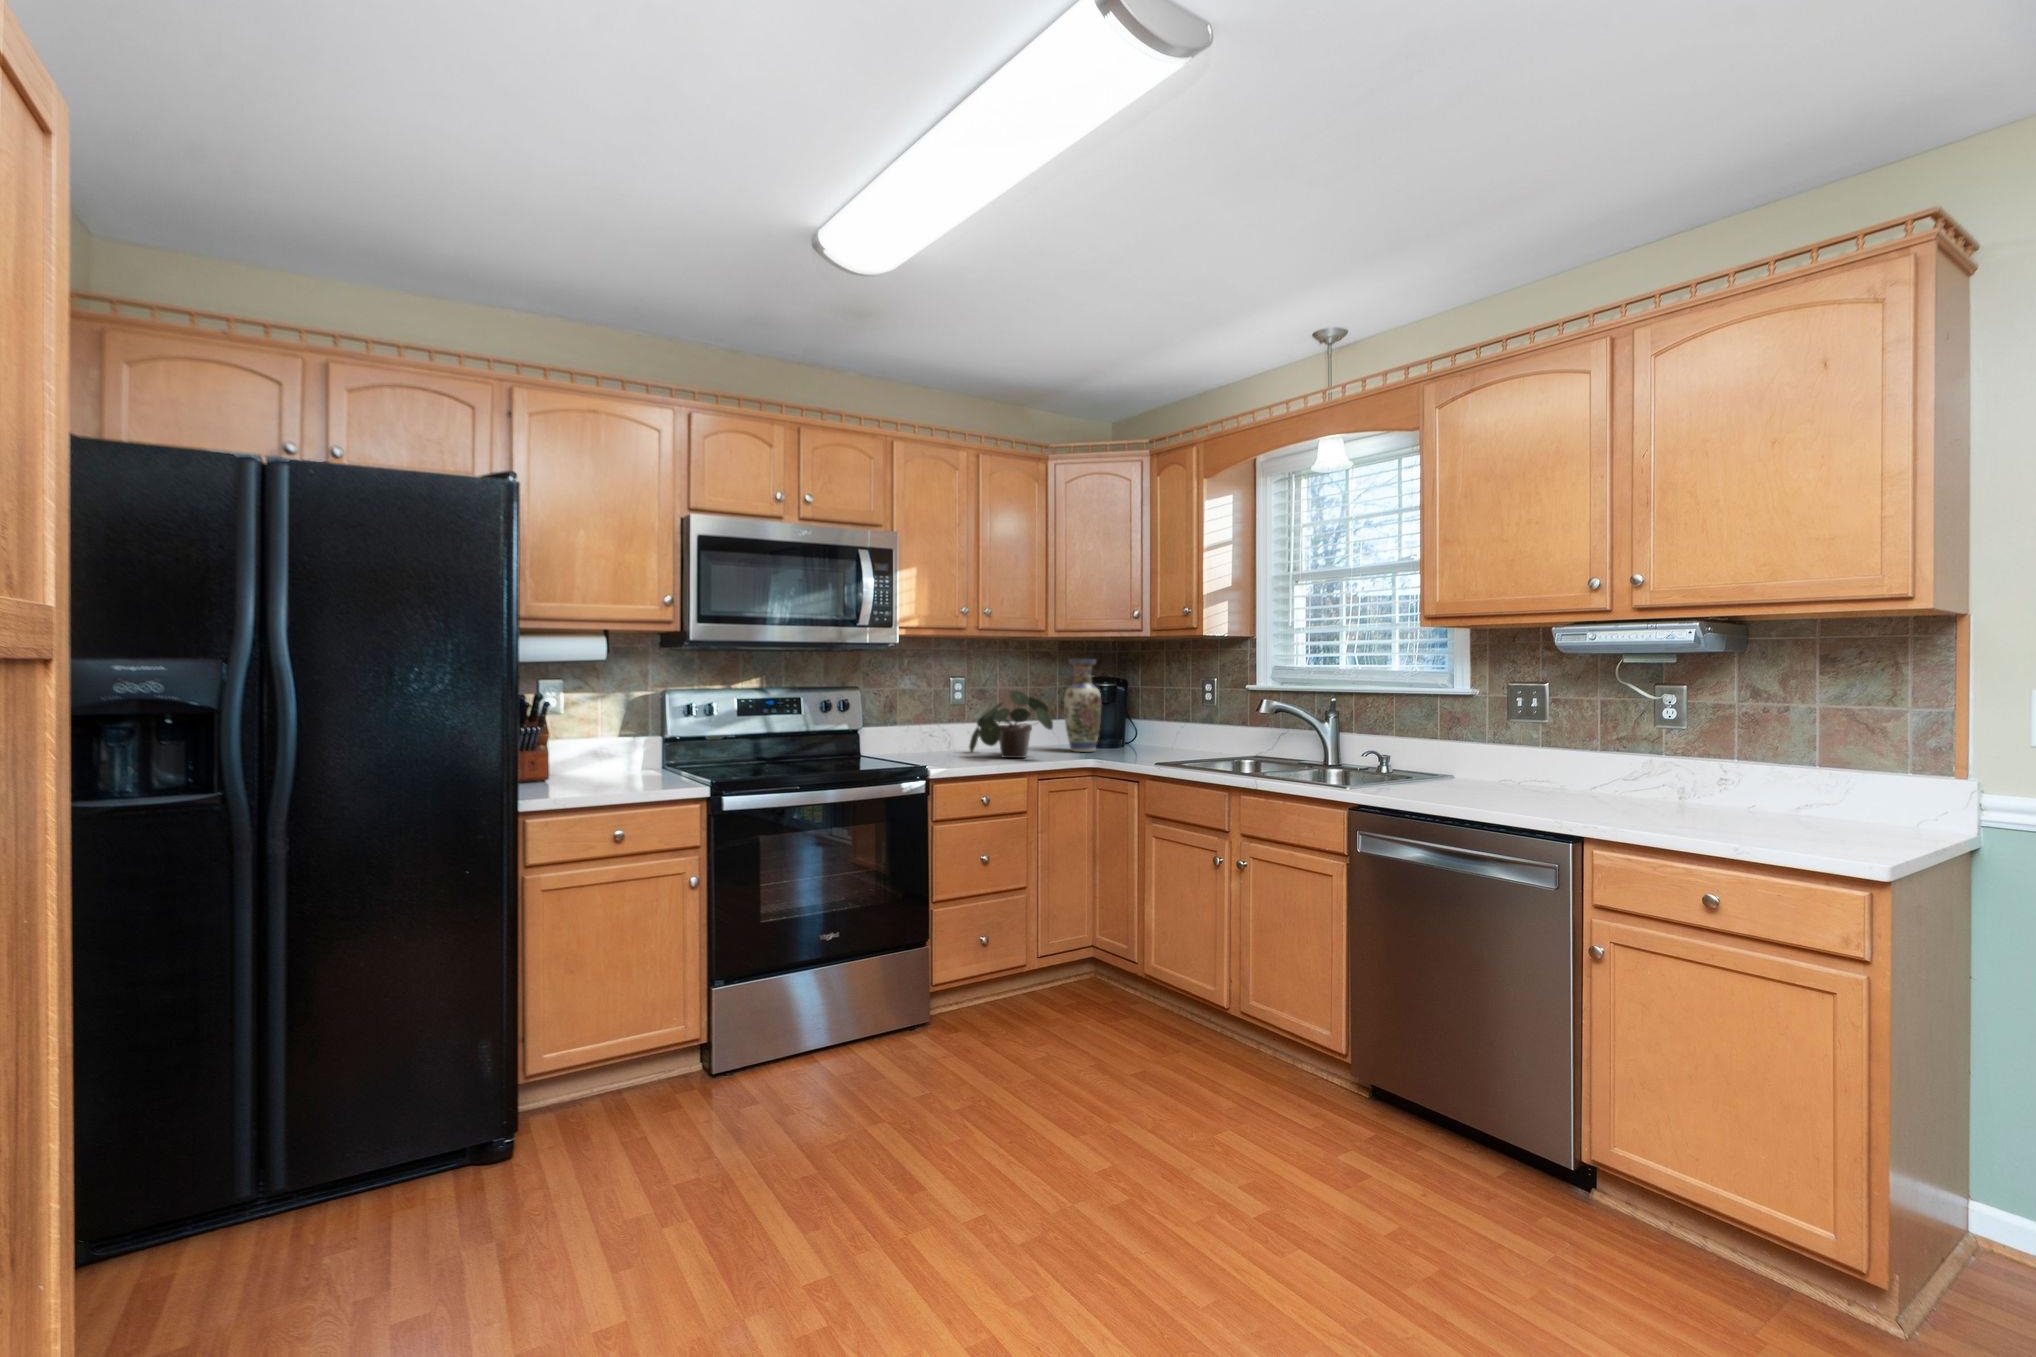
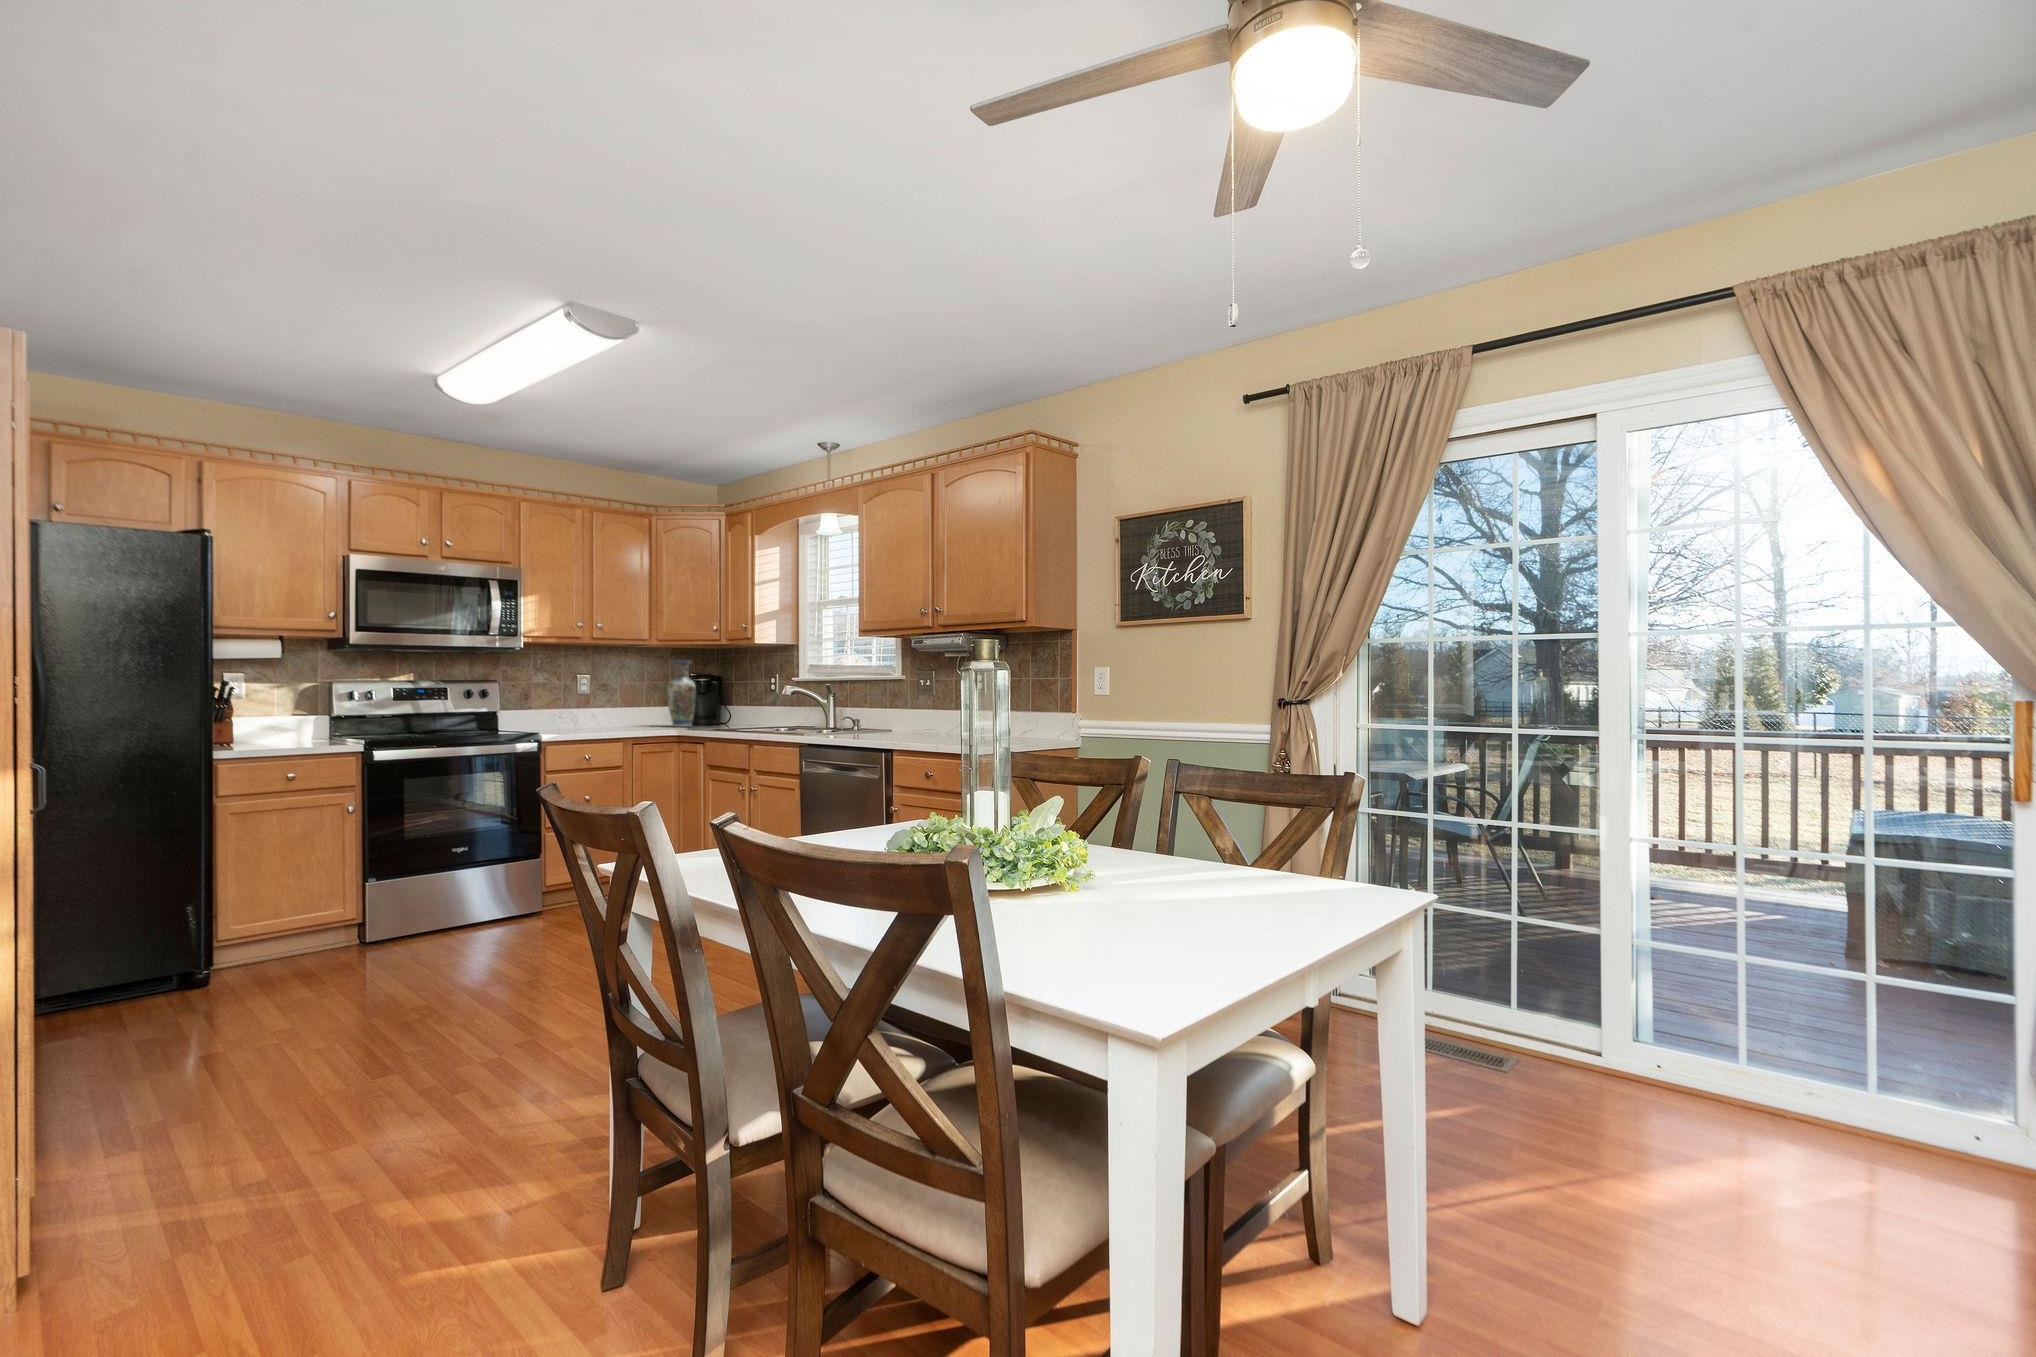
potted plant: present [969,691,1053,758] -> none [585,682,649,730]

